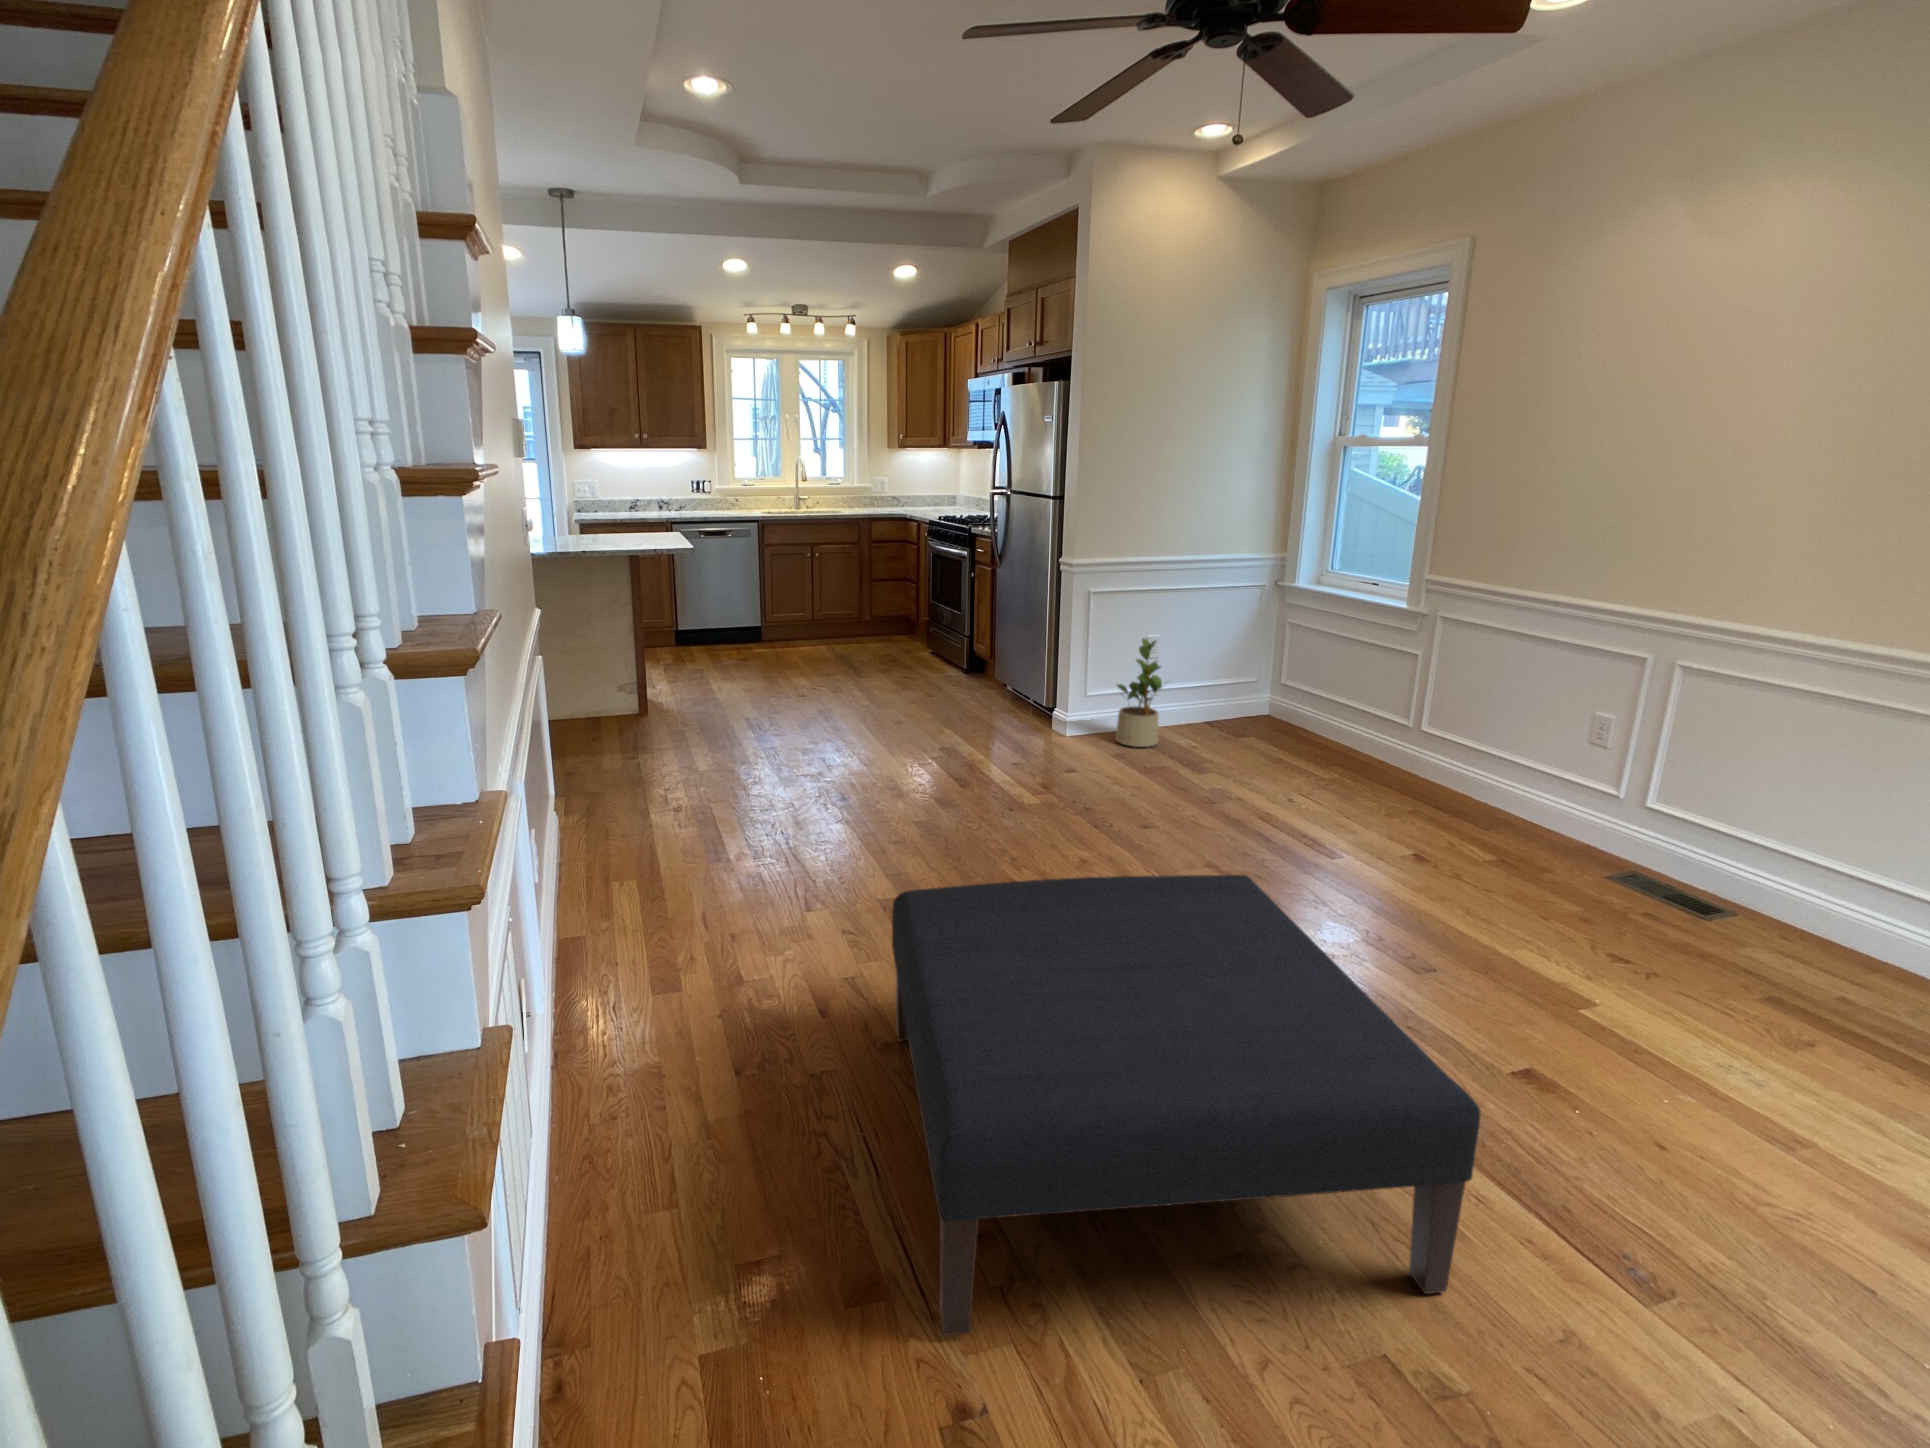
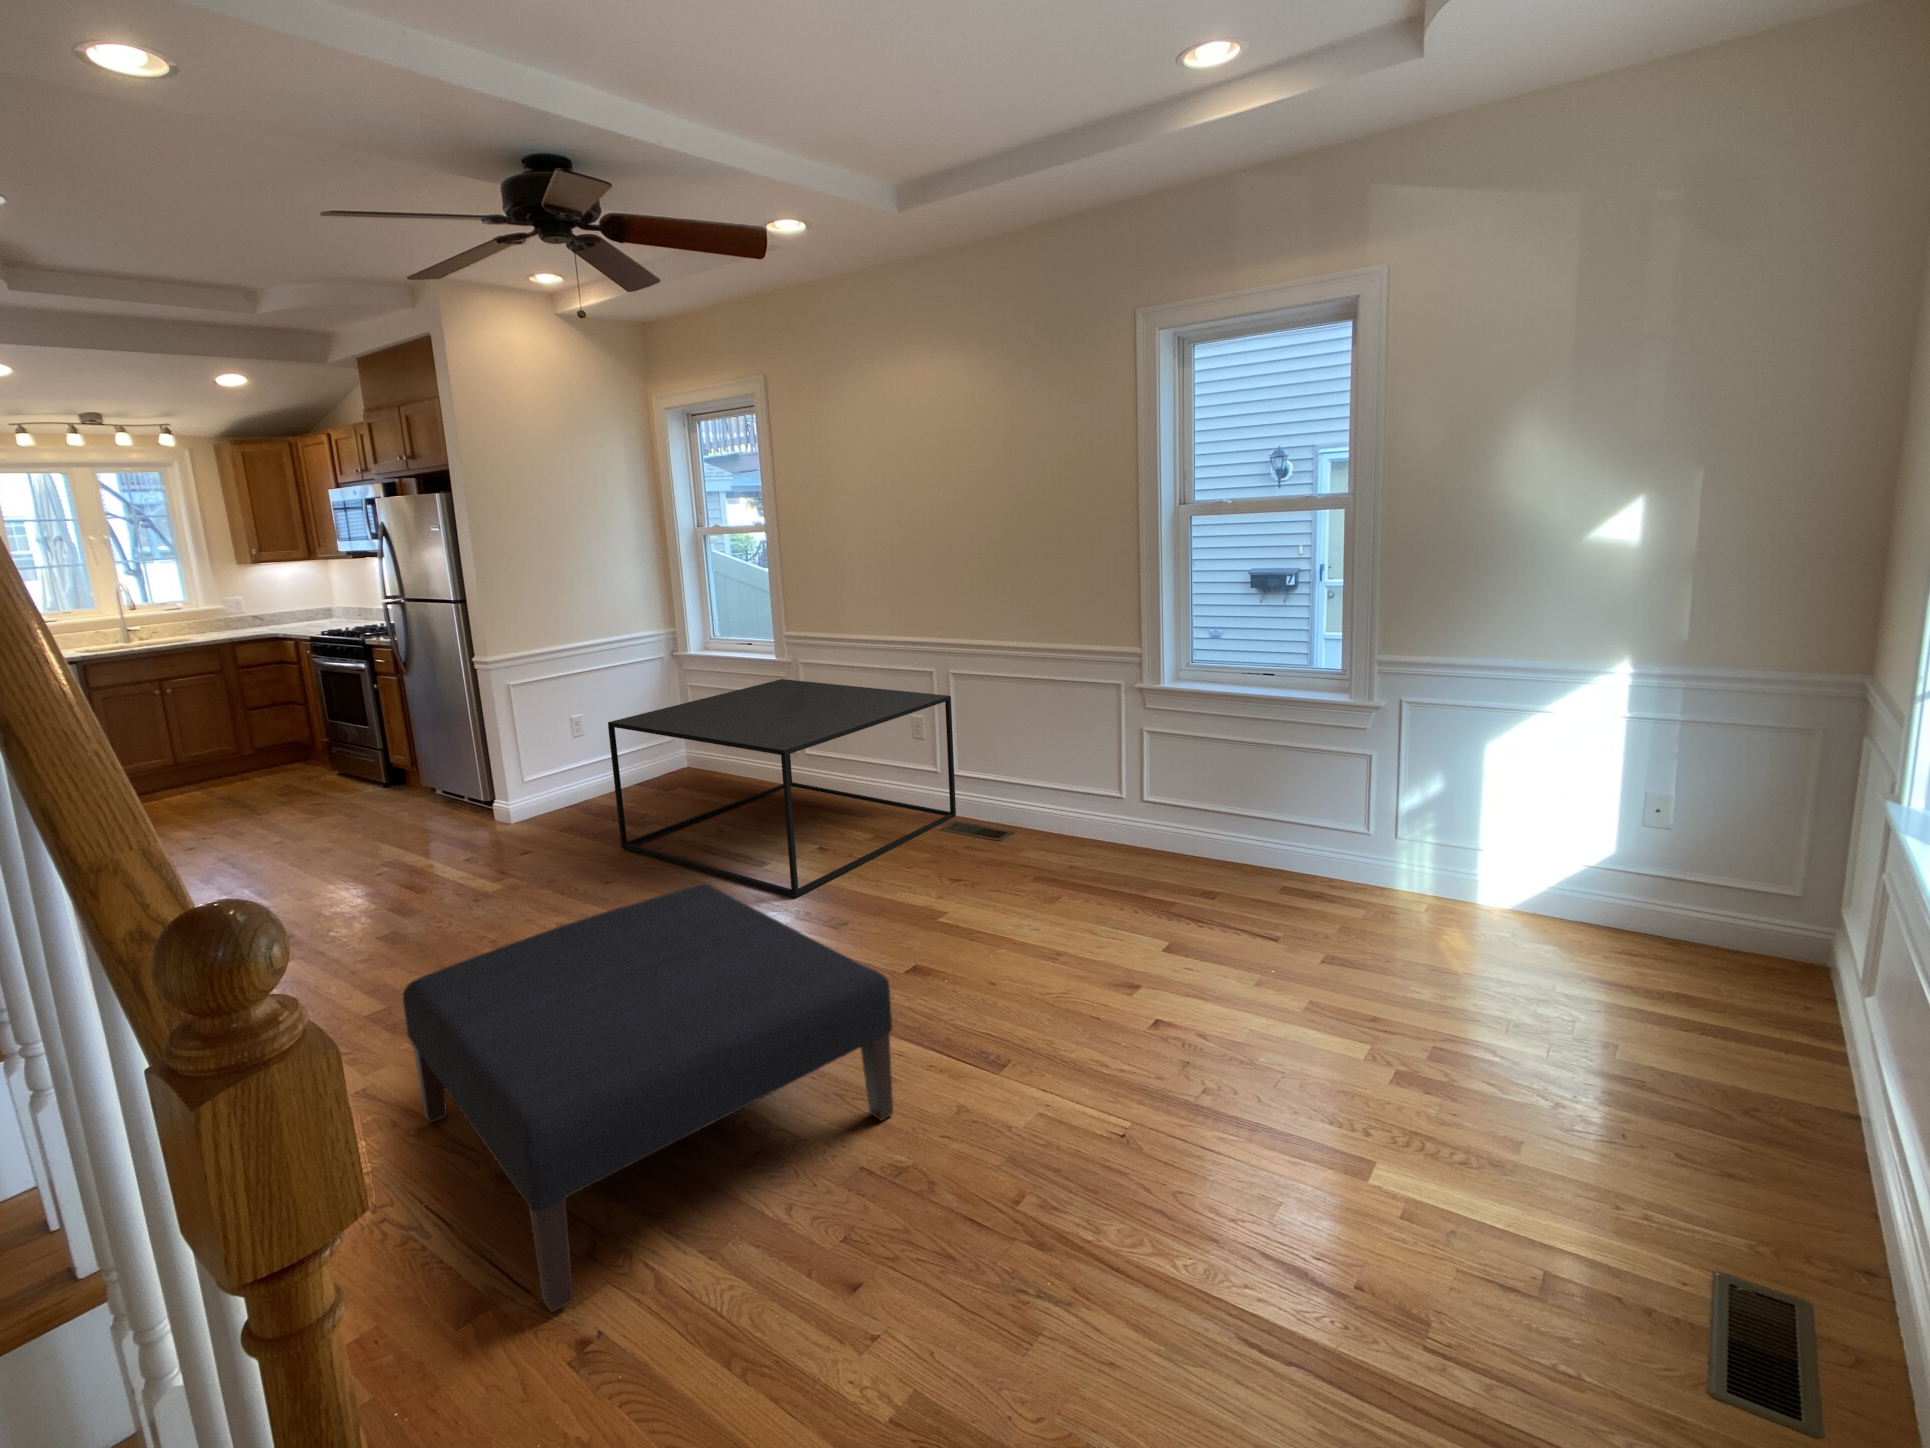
coffee table: none [1172,635,1677,918] -> present [608,679,956,897]
potted plant: present [1115,638,1162,747] -> none [550,717,599,816]

